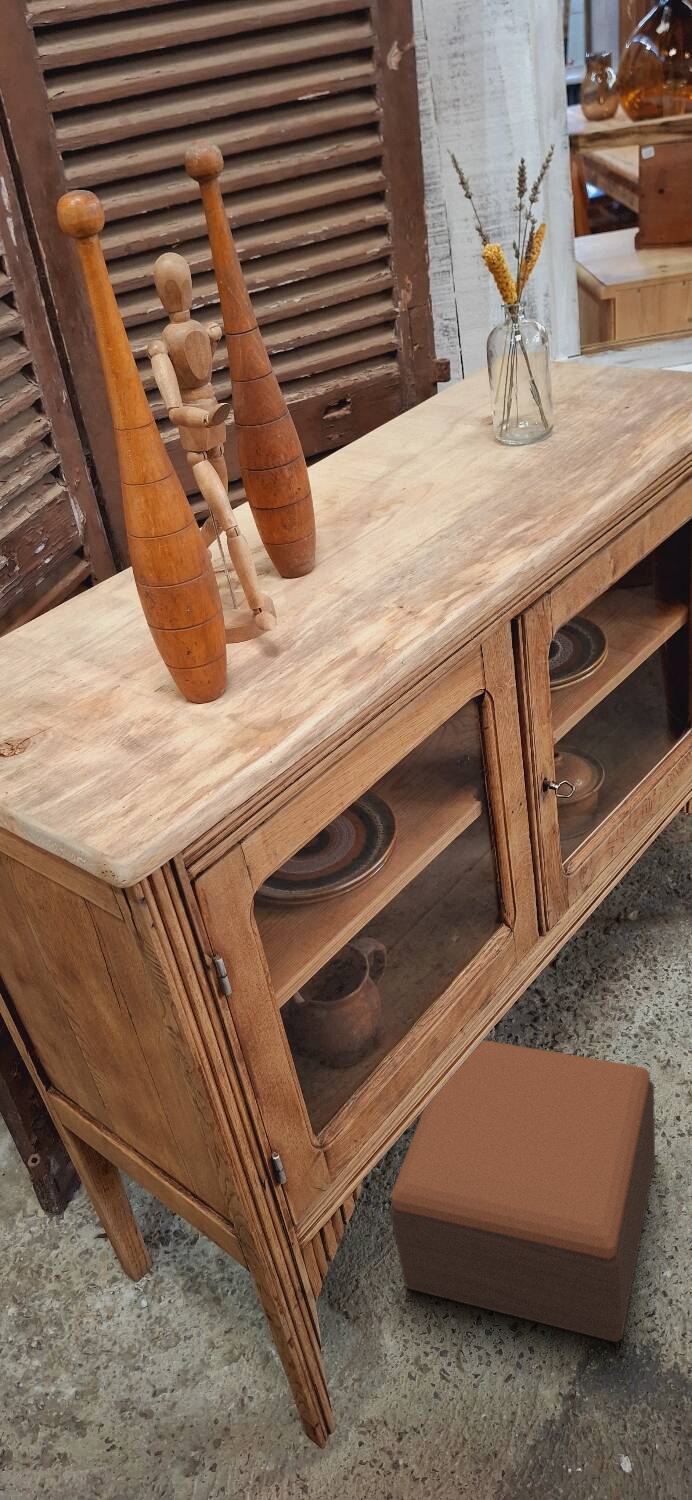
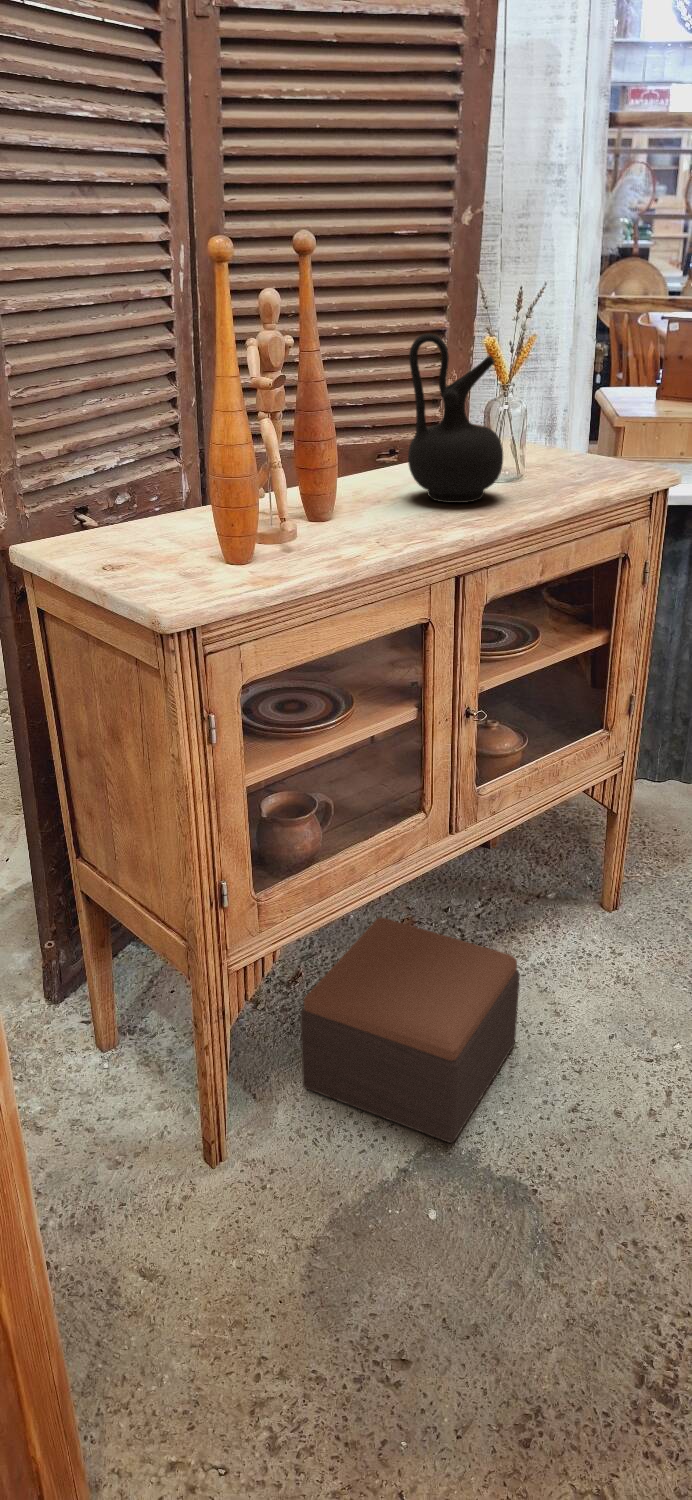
ceramic jug: none [375,259,528,495] -> present [408,334,503,503]

